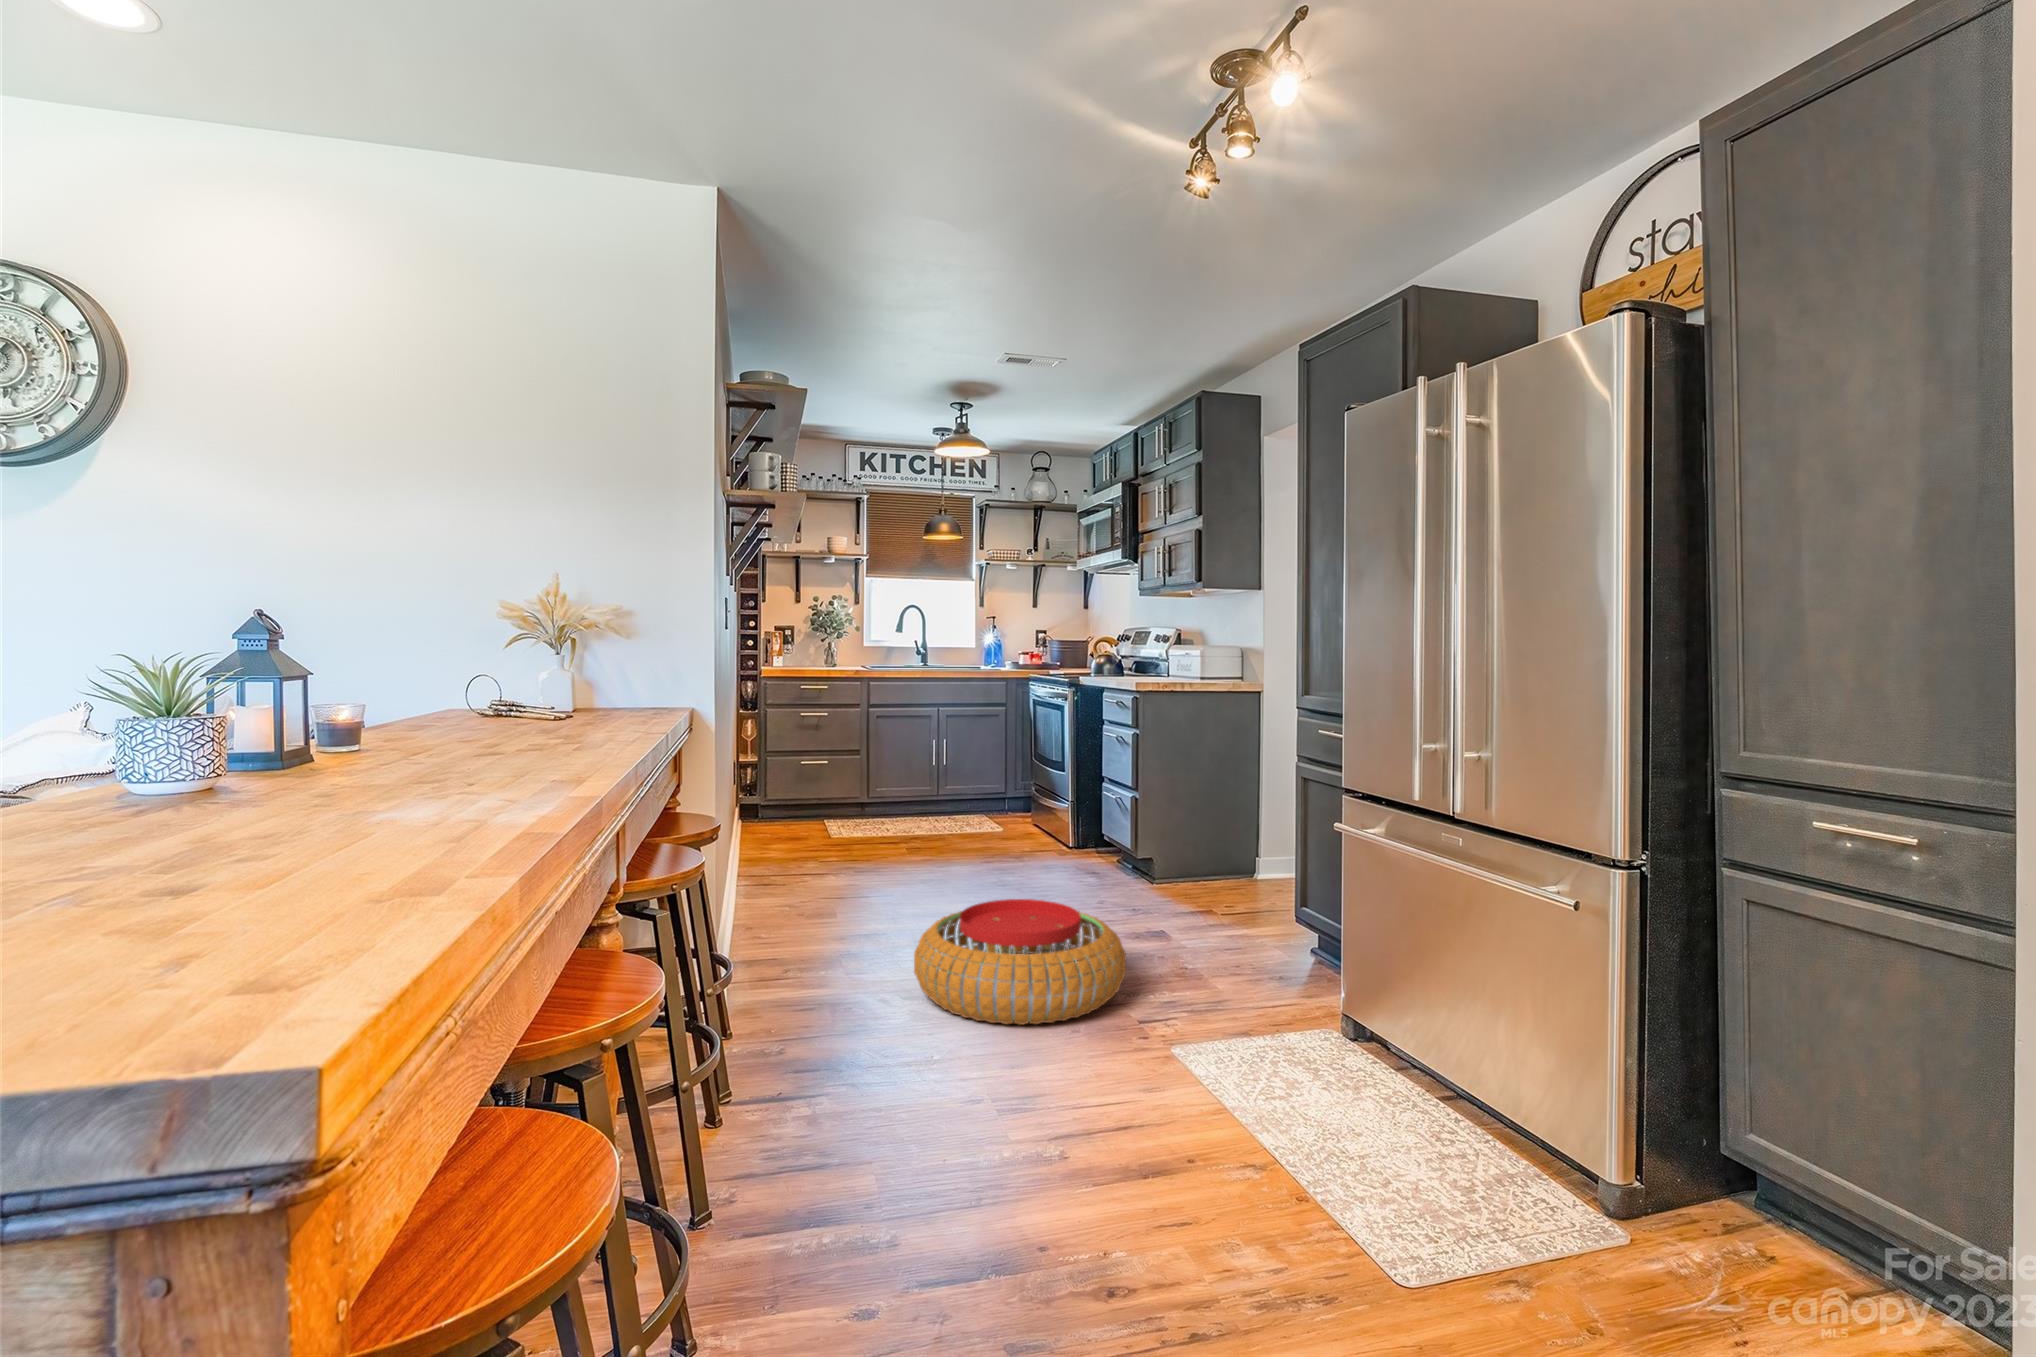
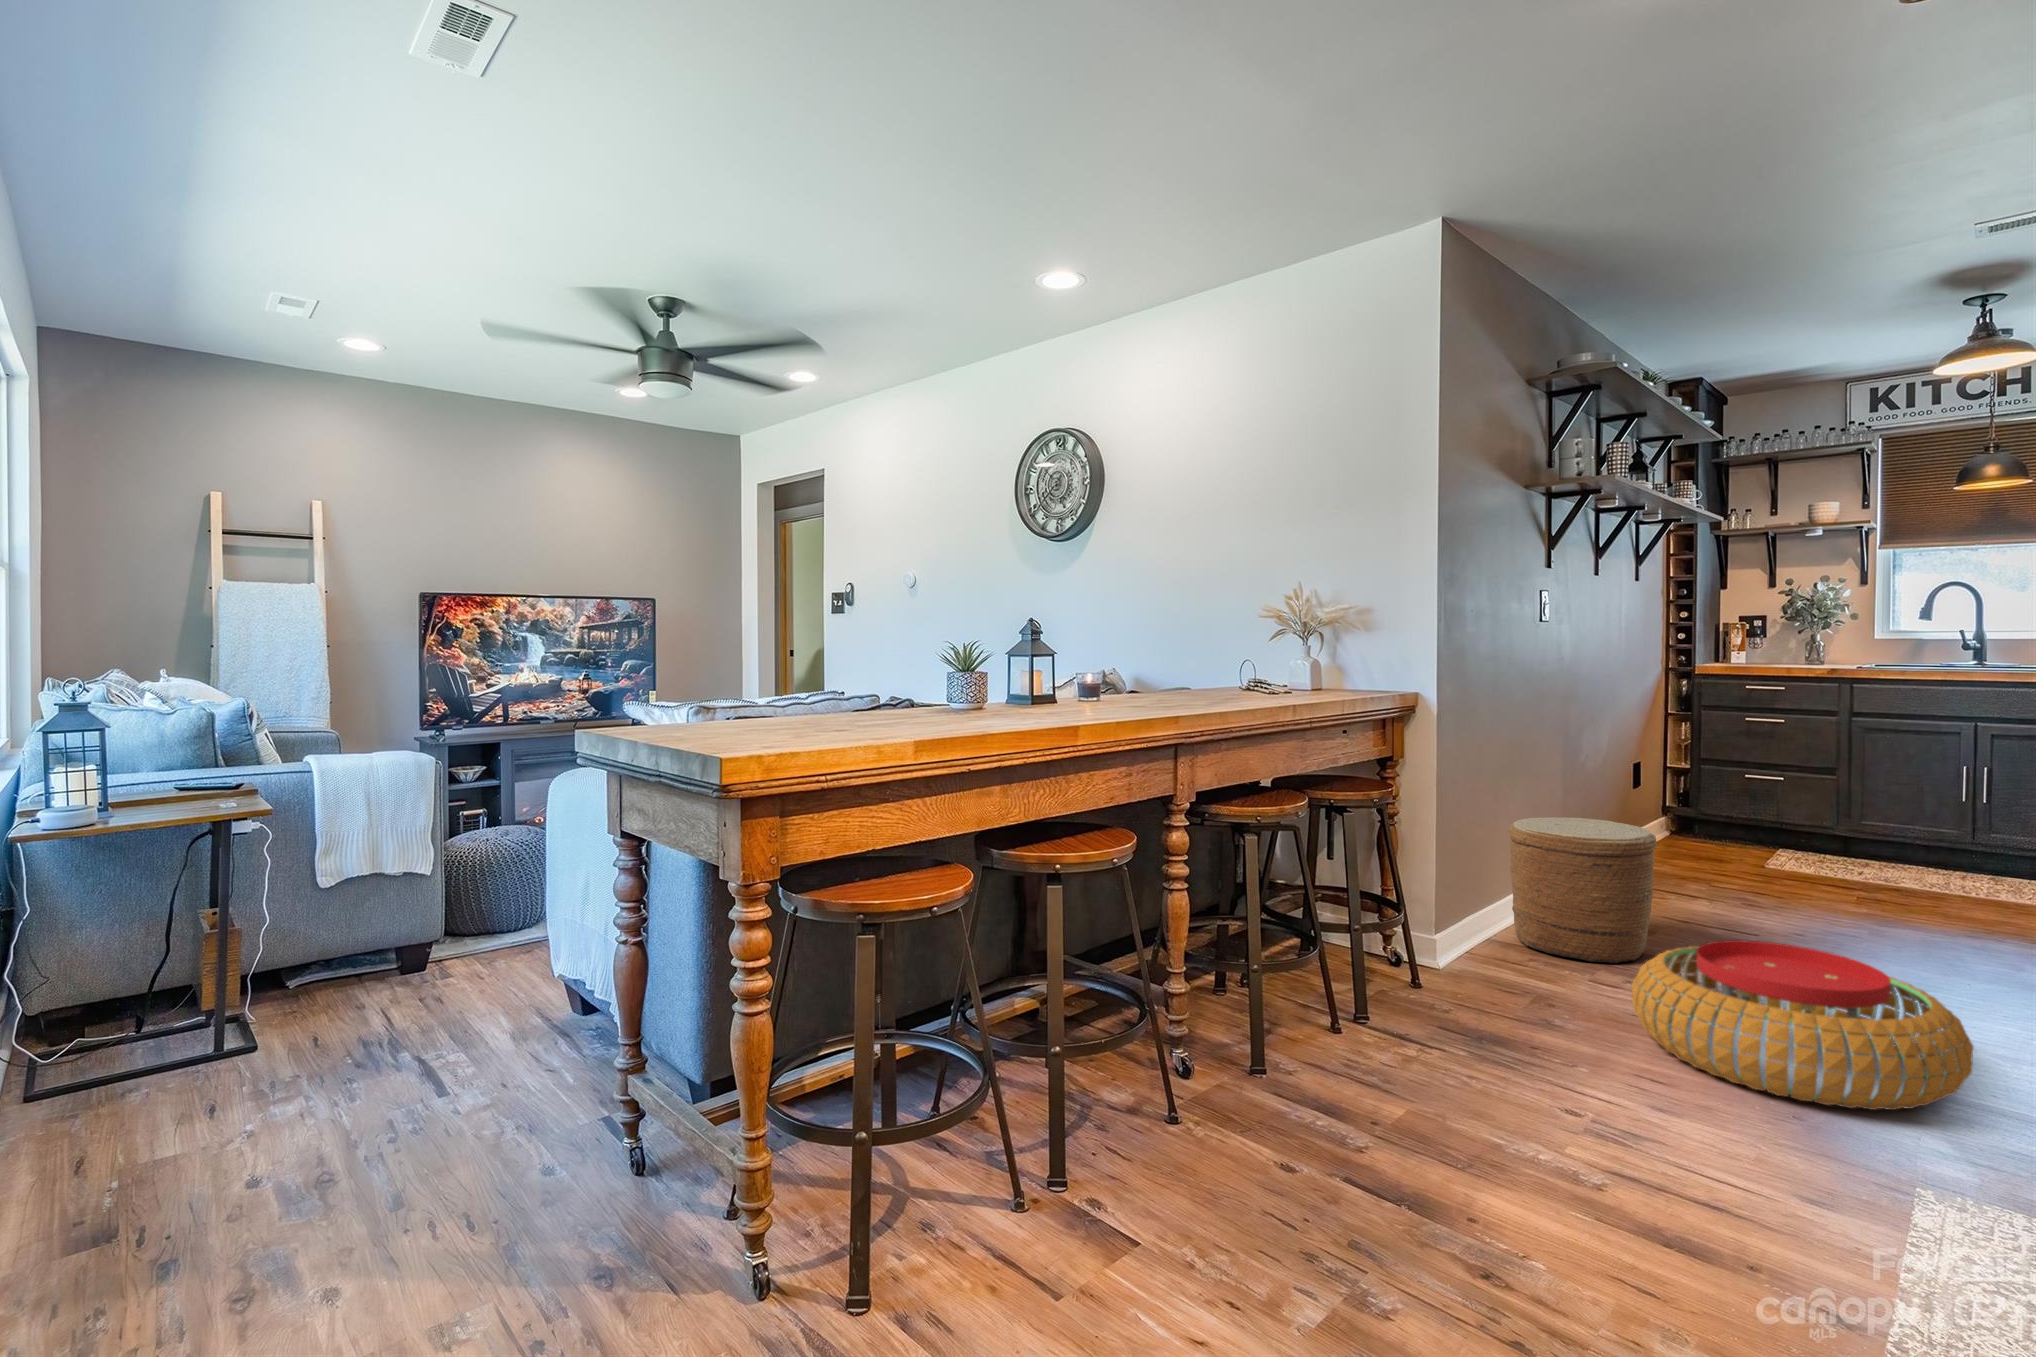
woven basket: none [739,822,864,961] -> present [1509,817,1657,963]

